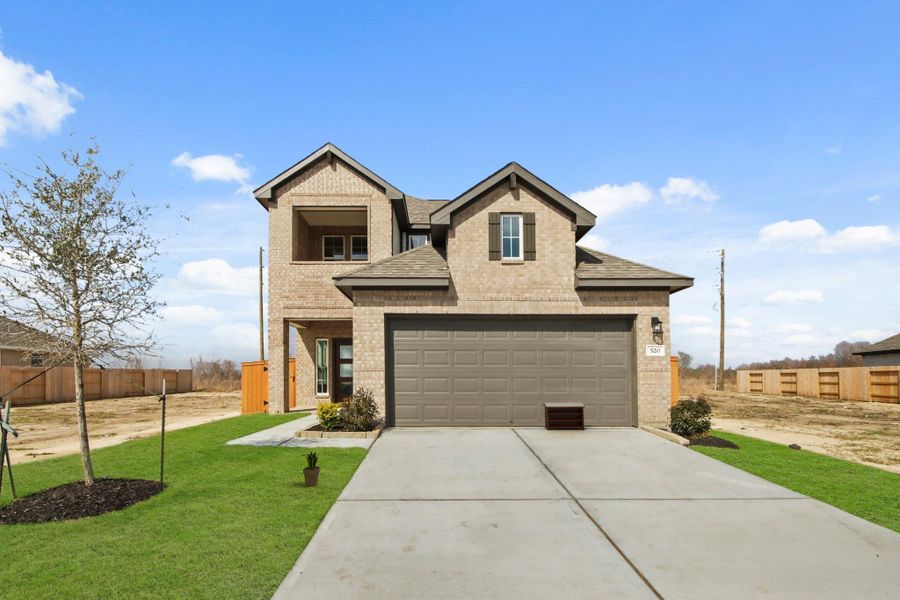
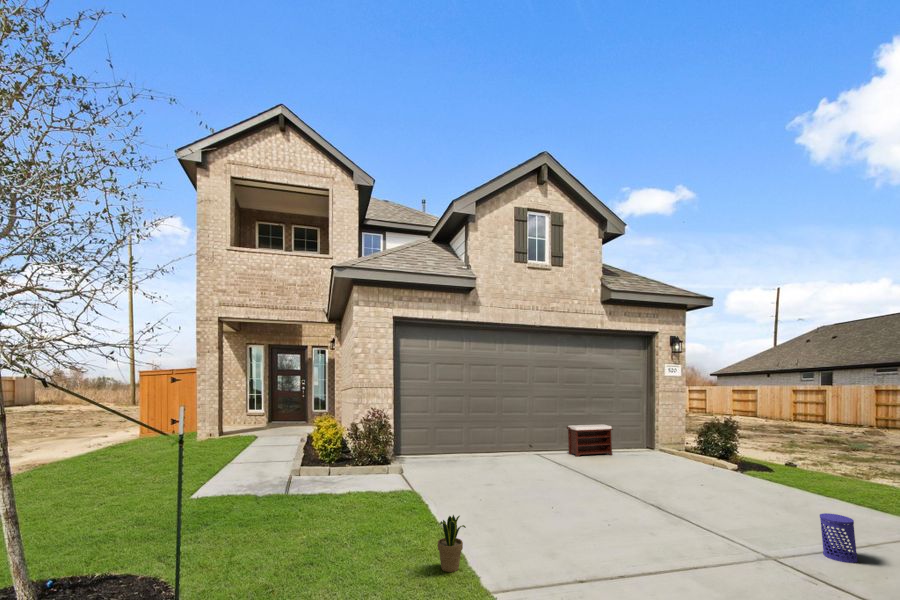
waste bin: none [588,471,612,509] -> present [820,513,858,563]

